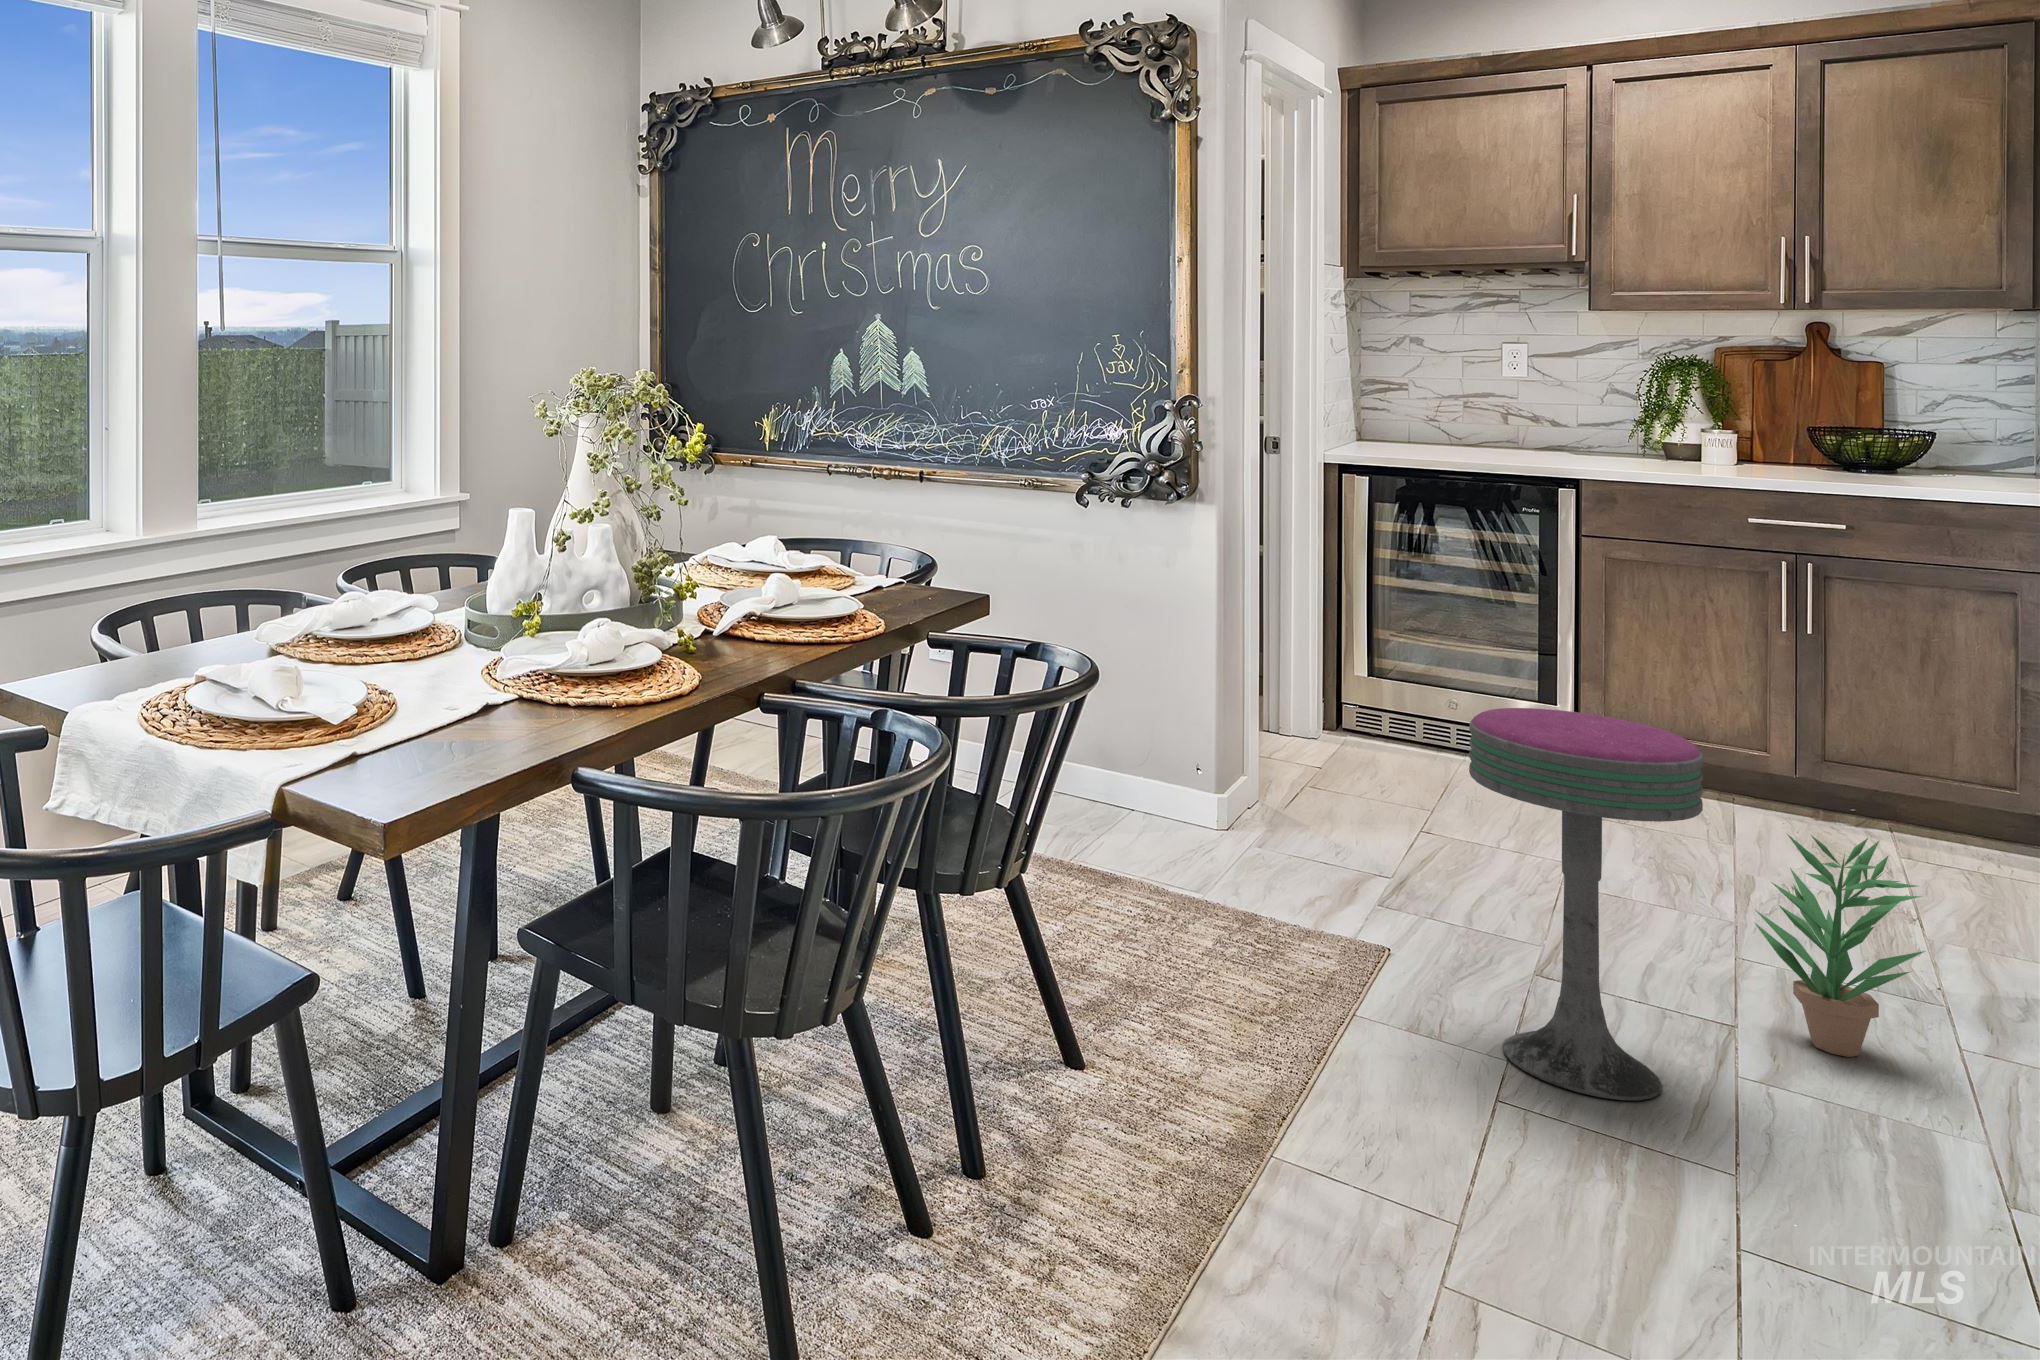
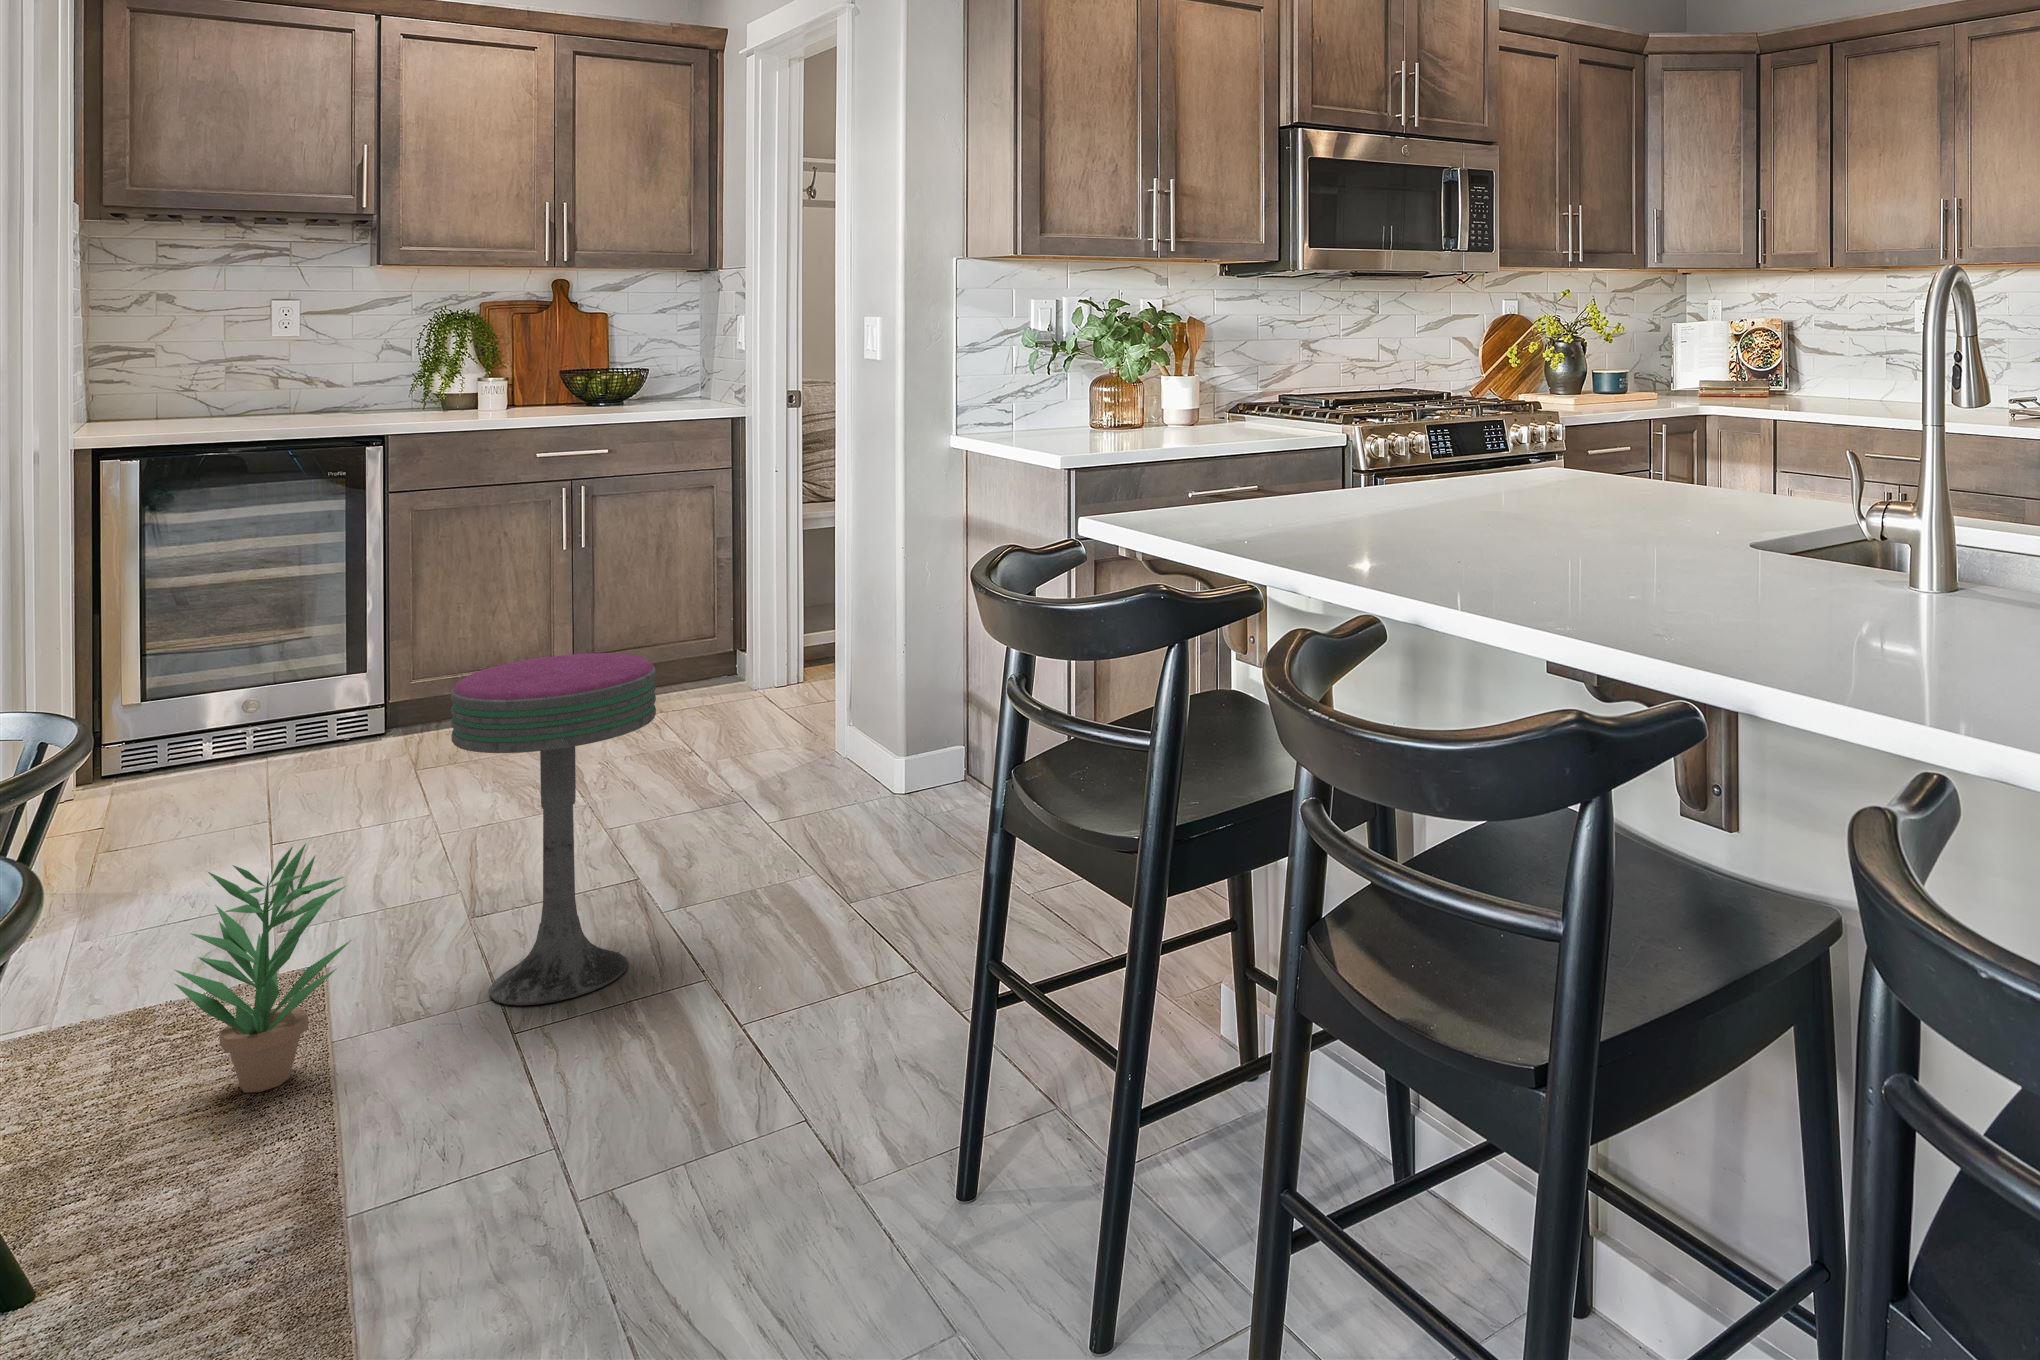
potted plant: present [1754,834,1925,1057] -> present [175,843,351,1093]

